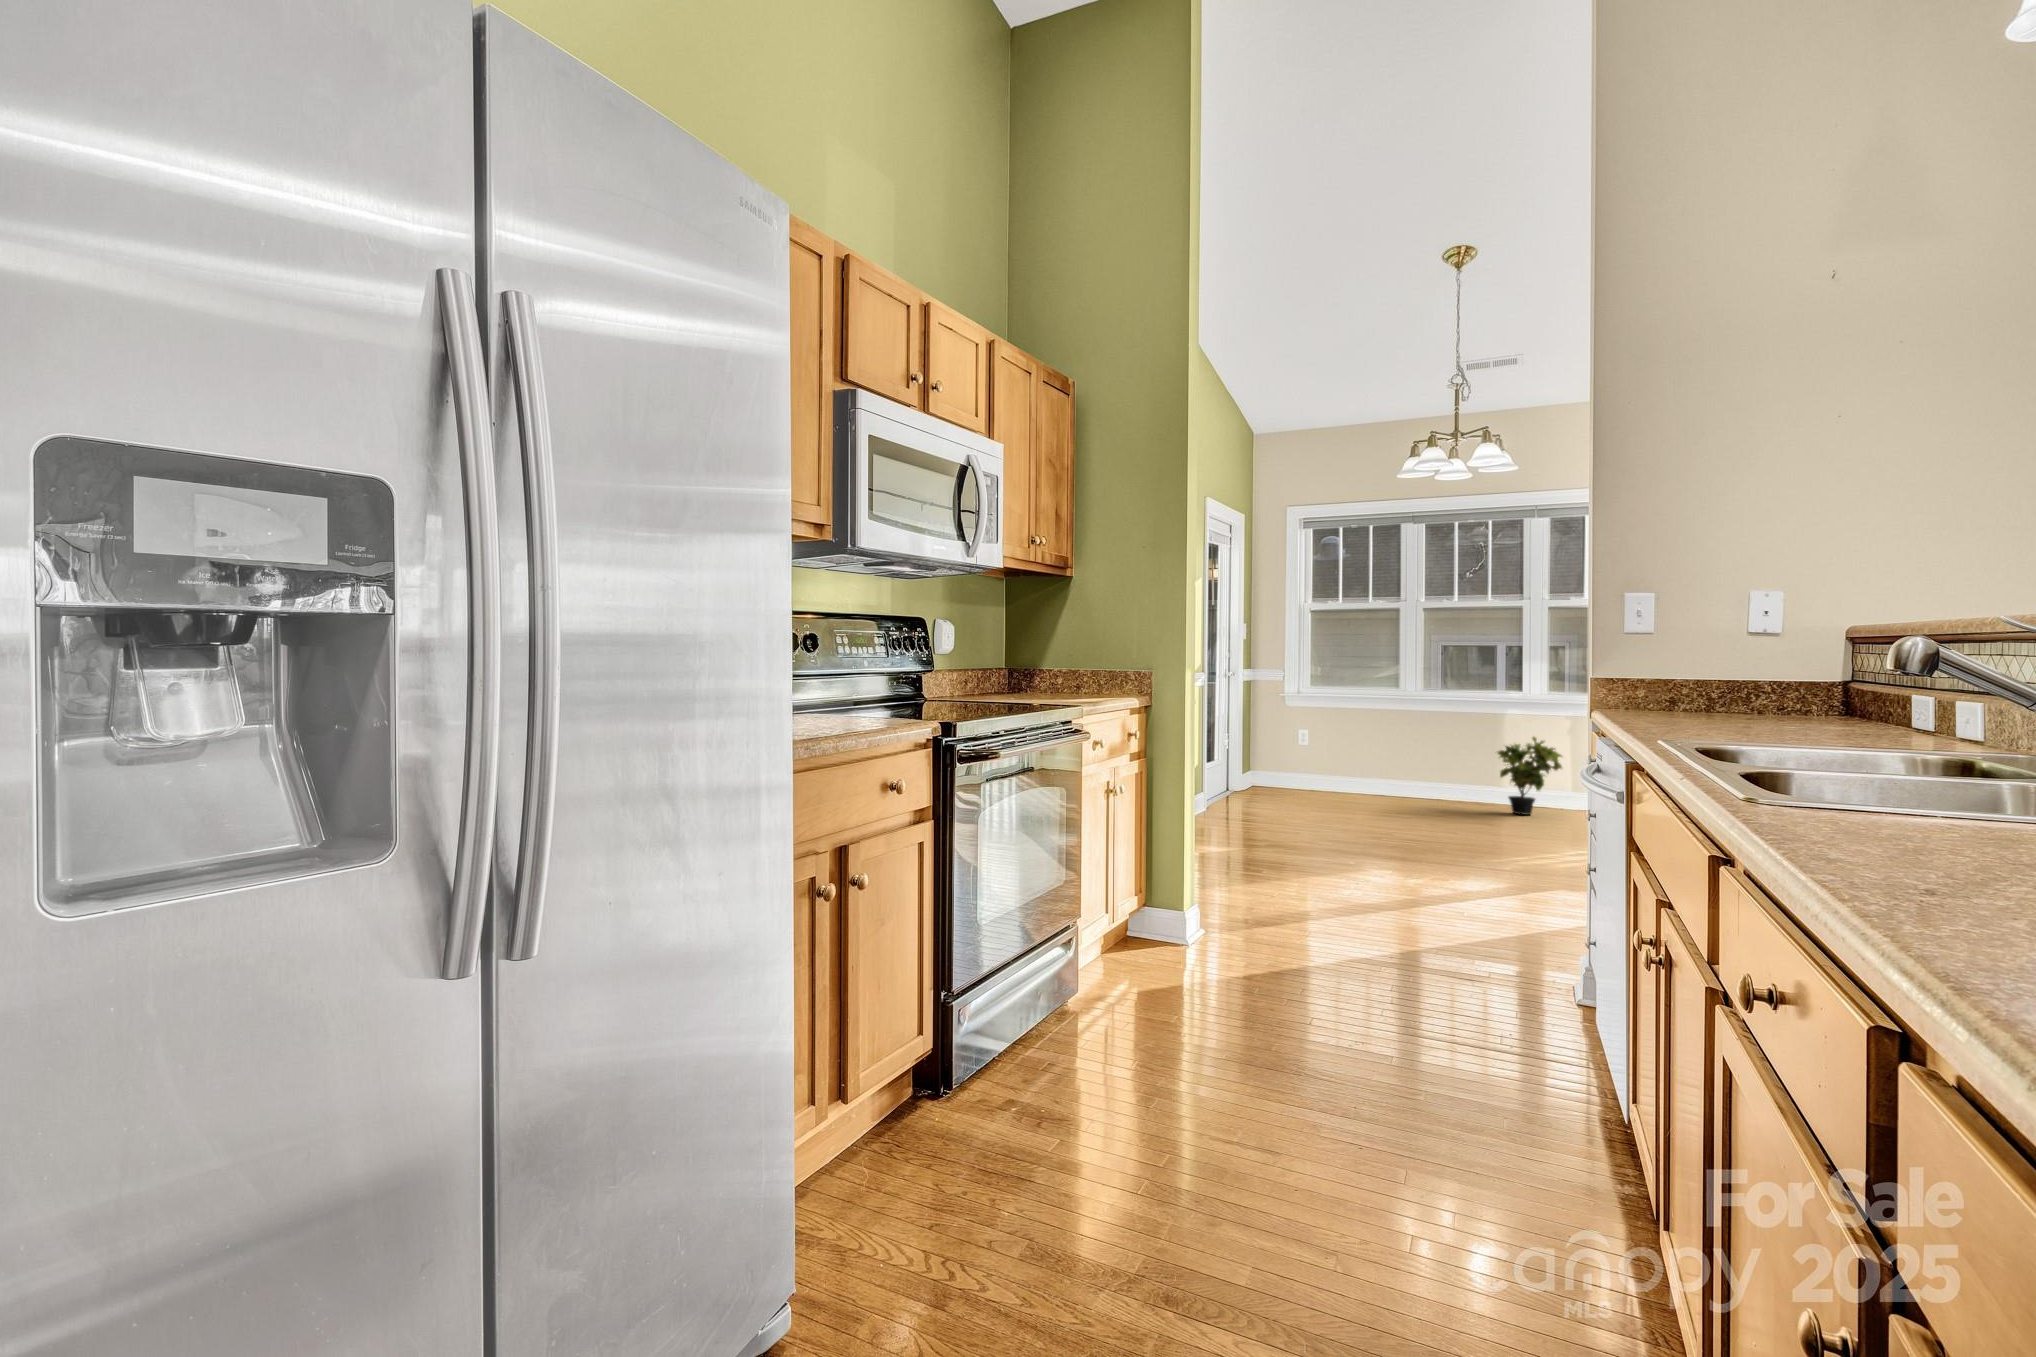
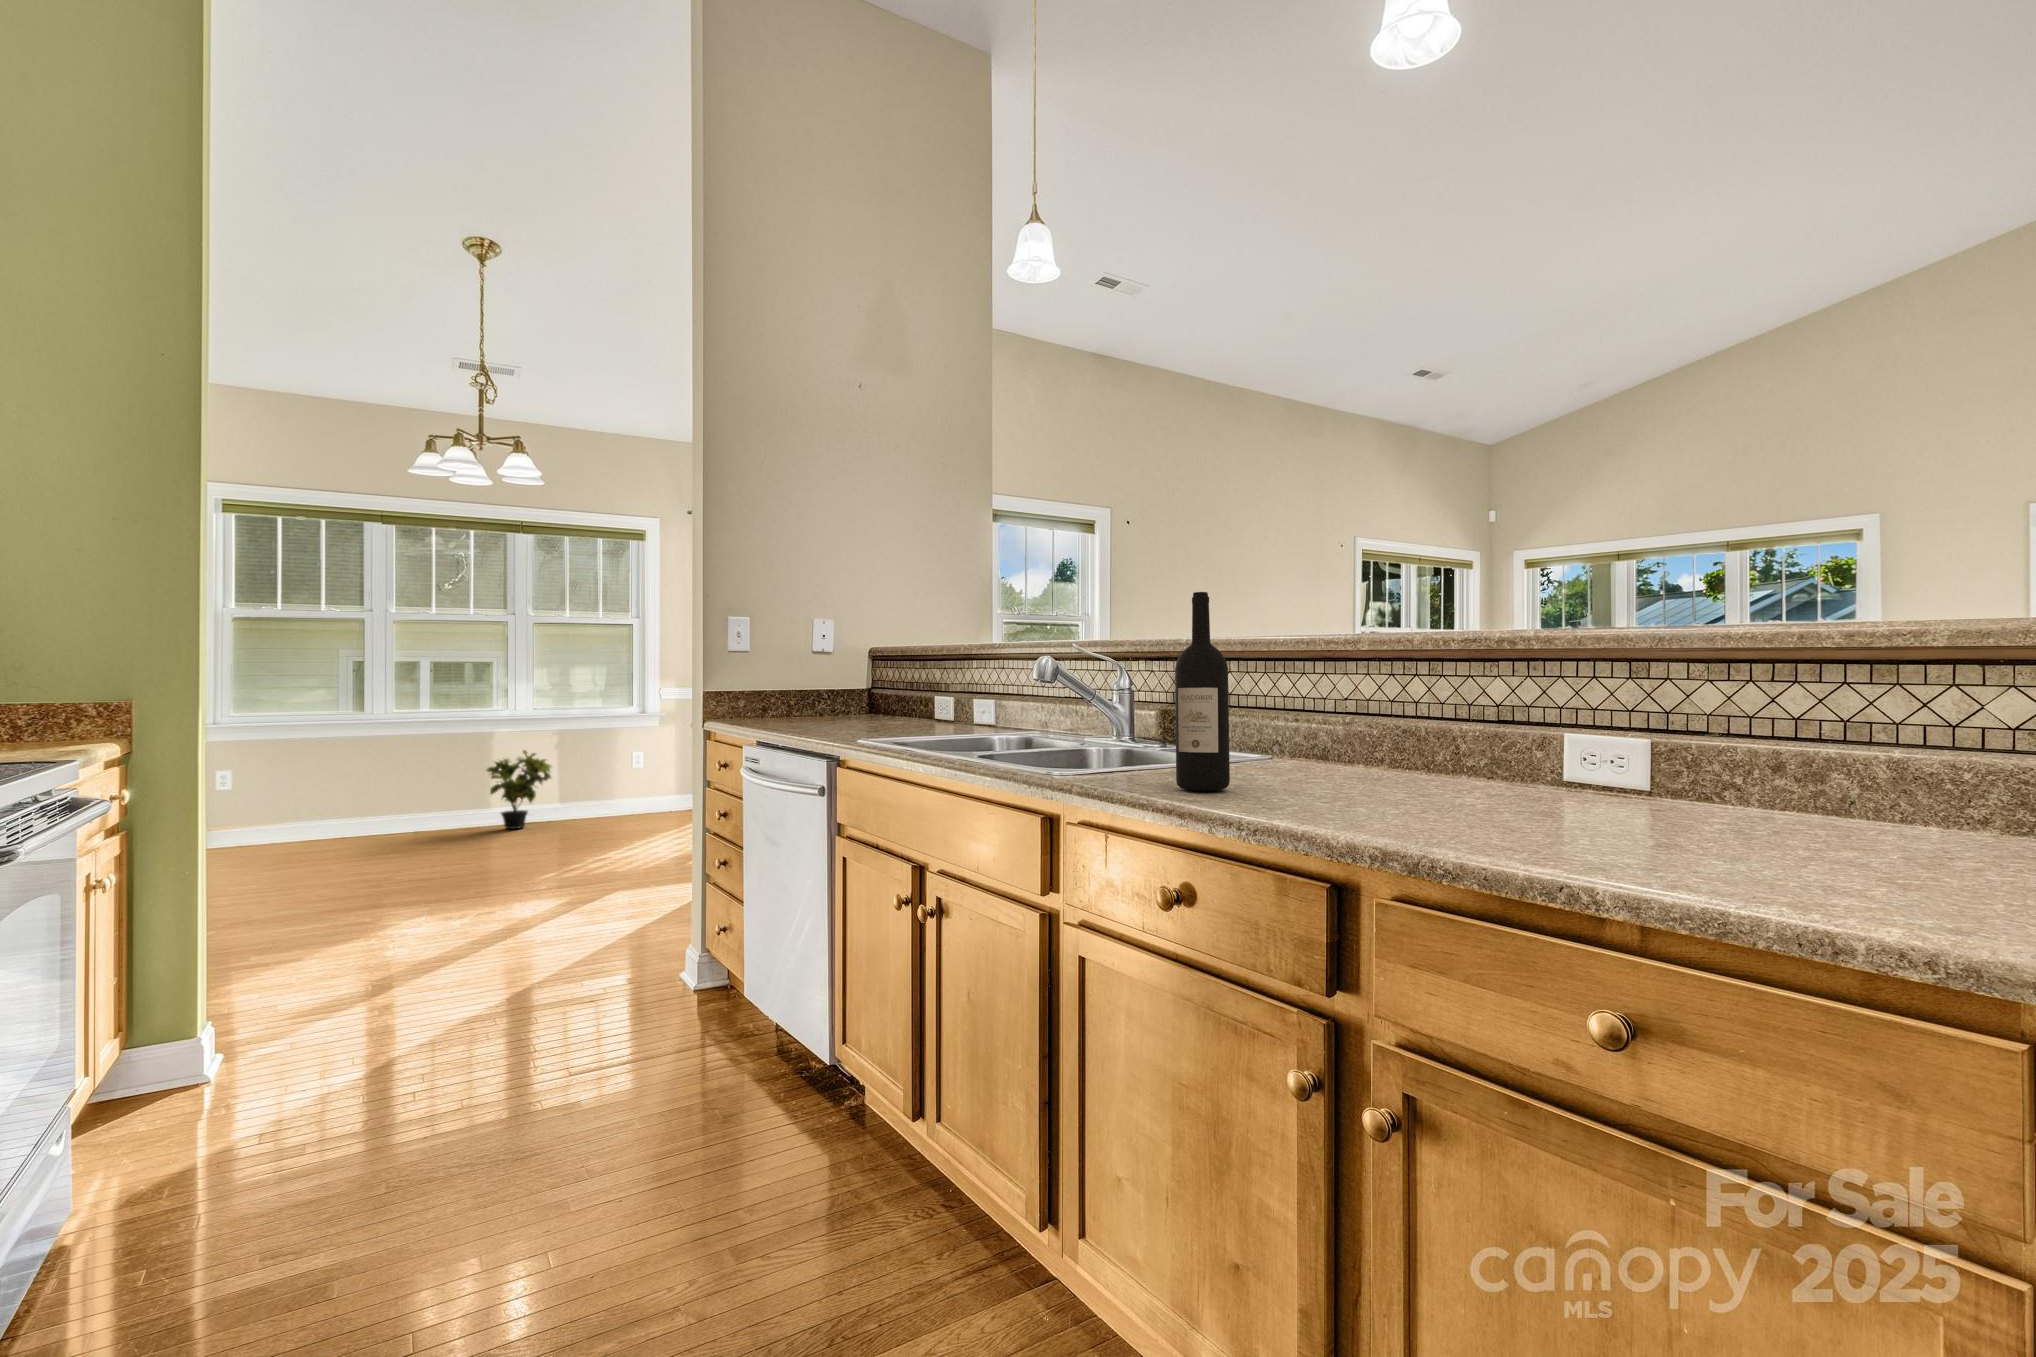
wine bottle: none [1856,540,1963,831] -> present [1175,592,1230,791]

